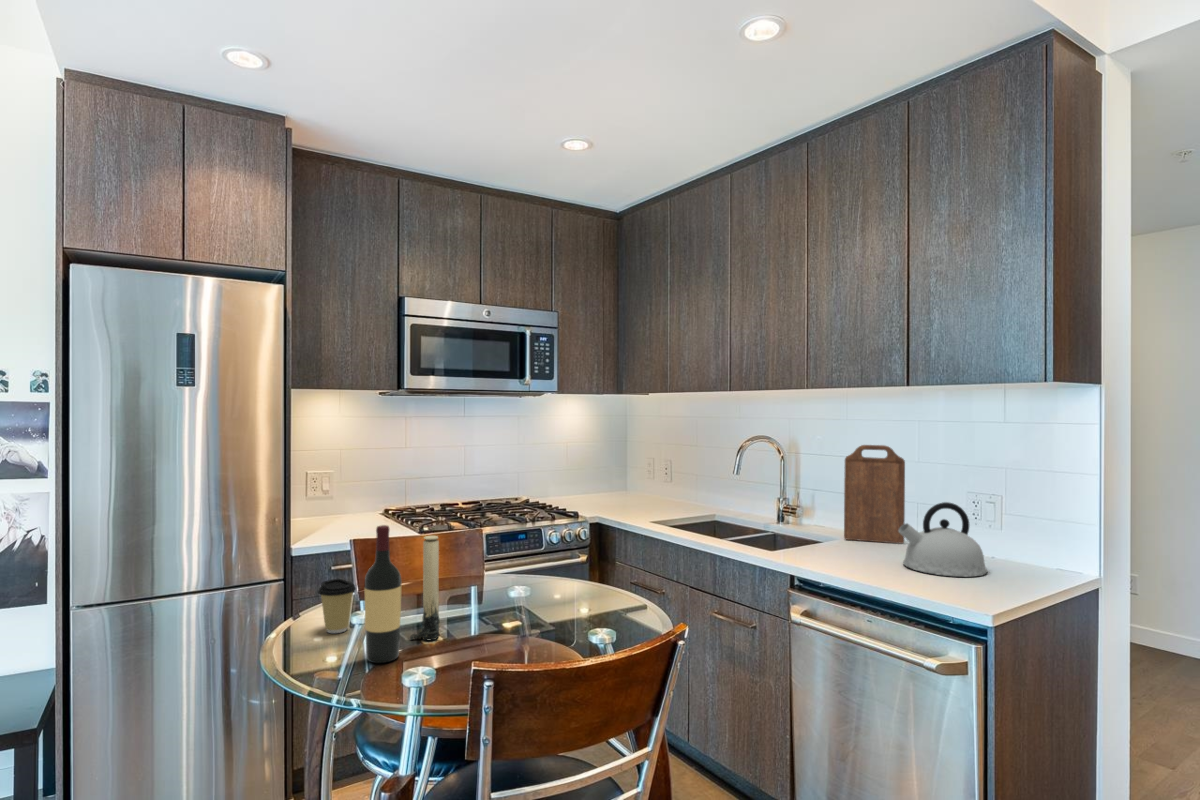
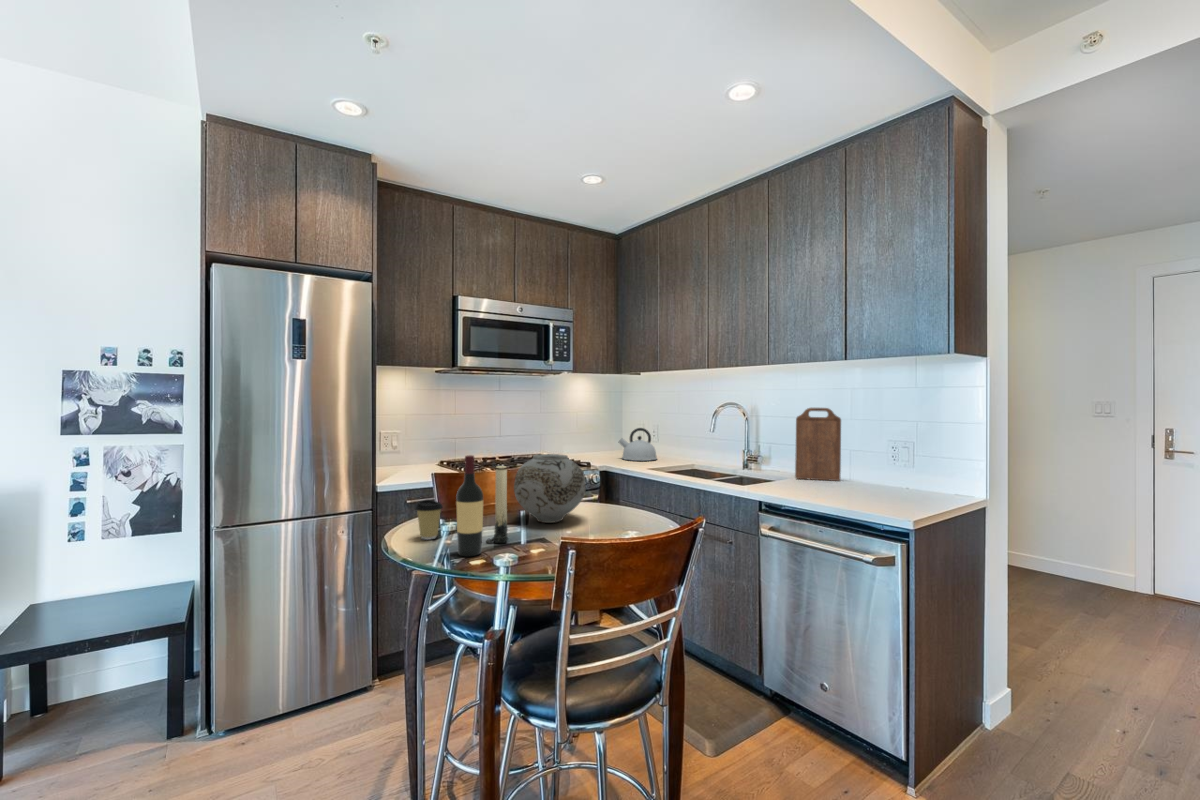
kettle: present [899,502,987,577] -> present [618,428,657,461]
vase: none [458,512,553,606] -> present [514,454,586,523]

